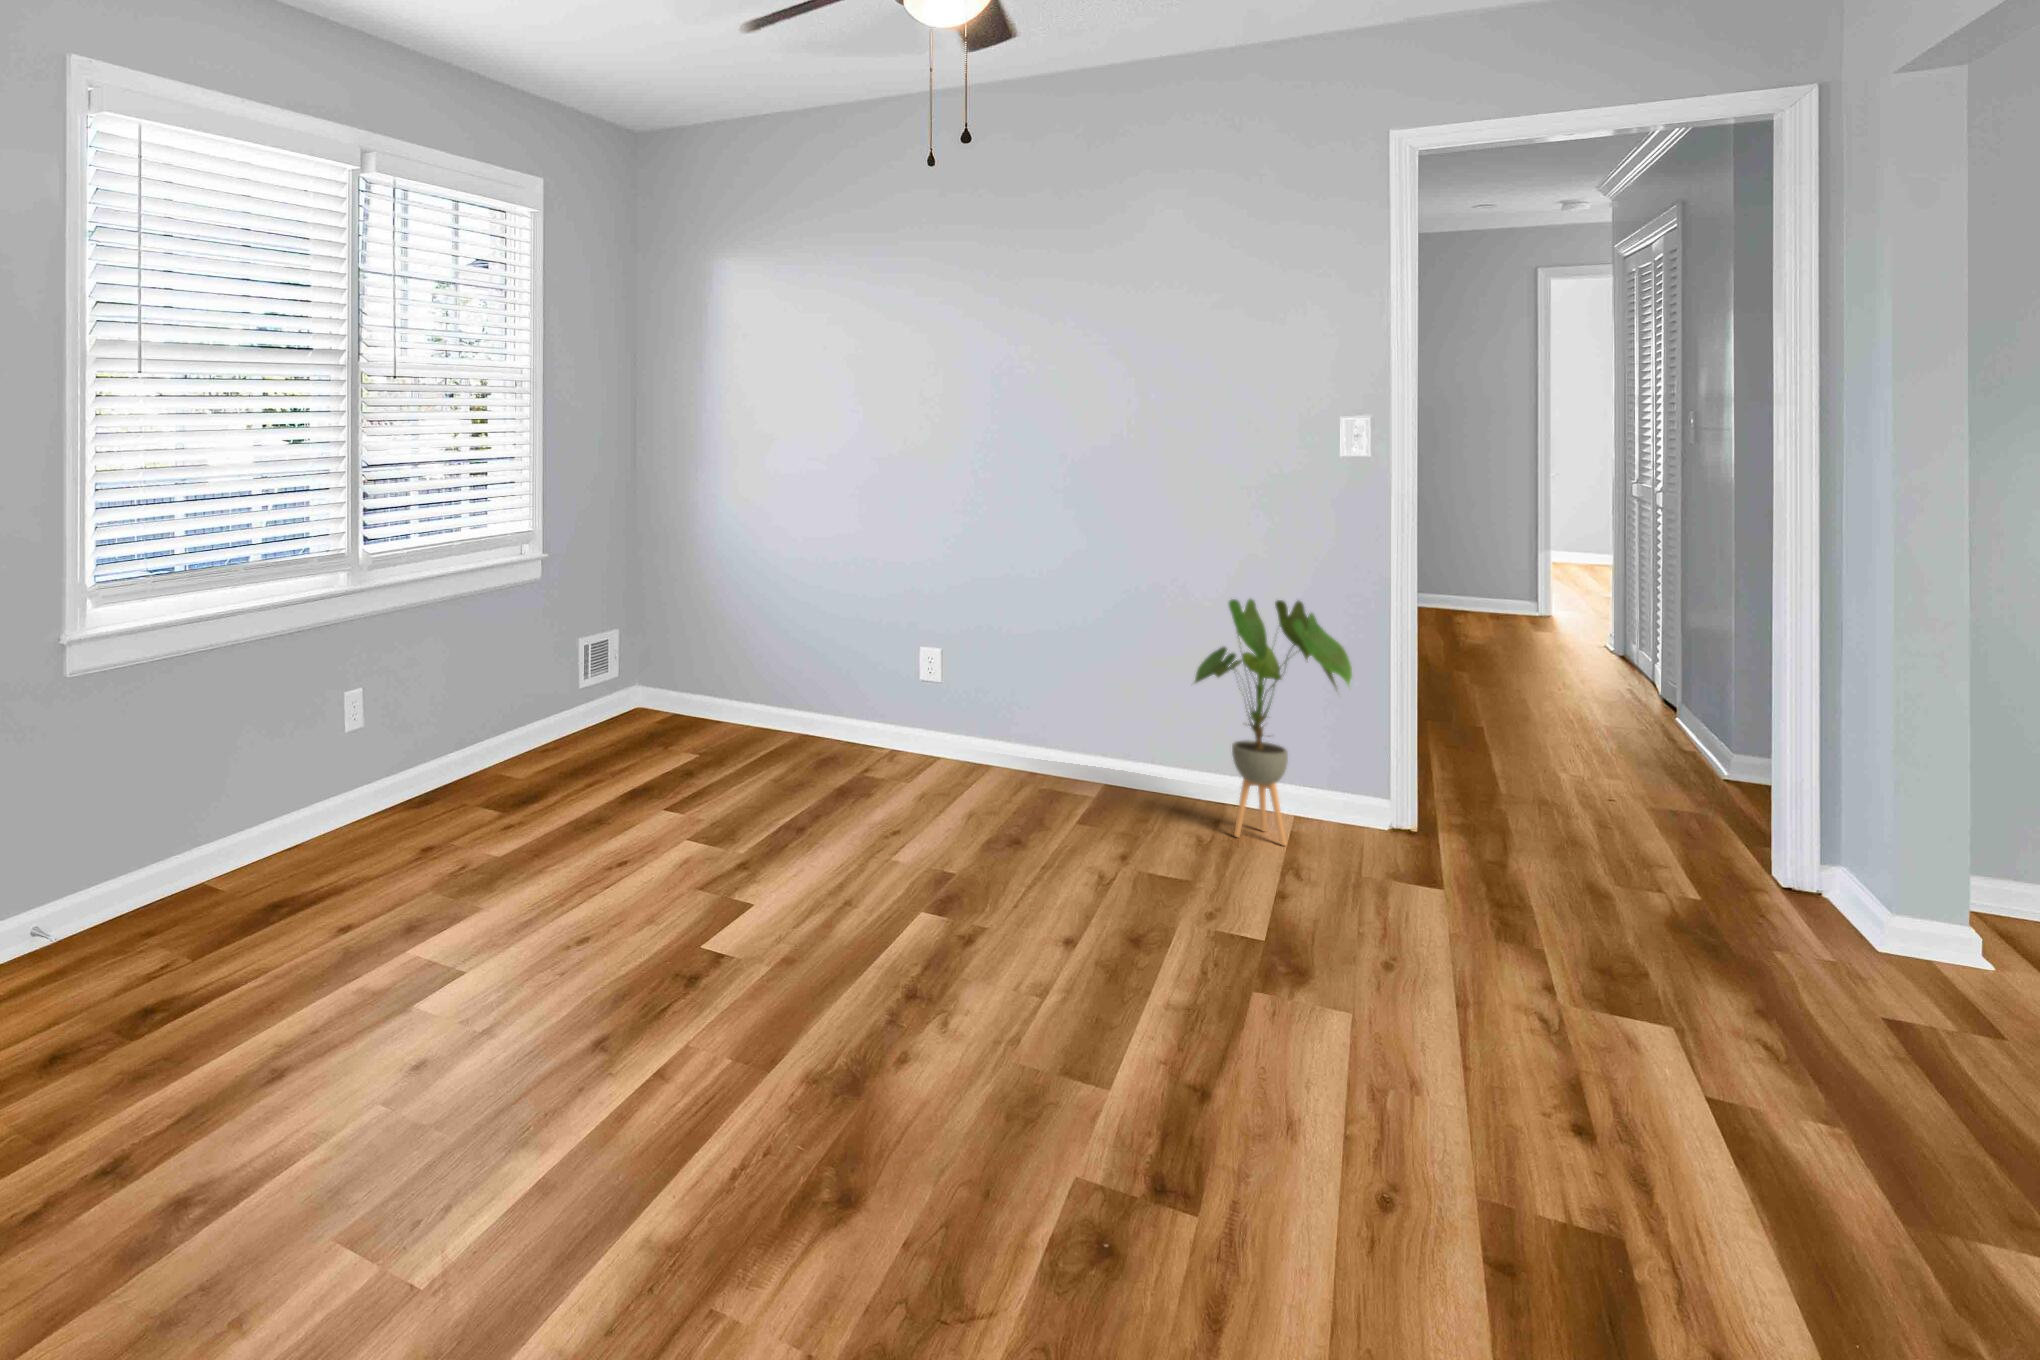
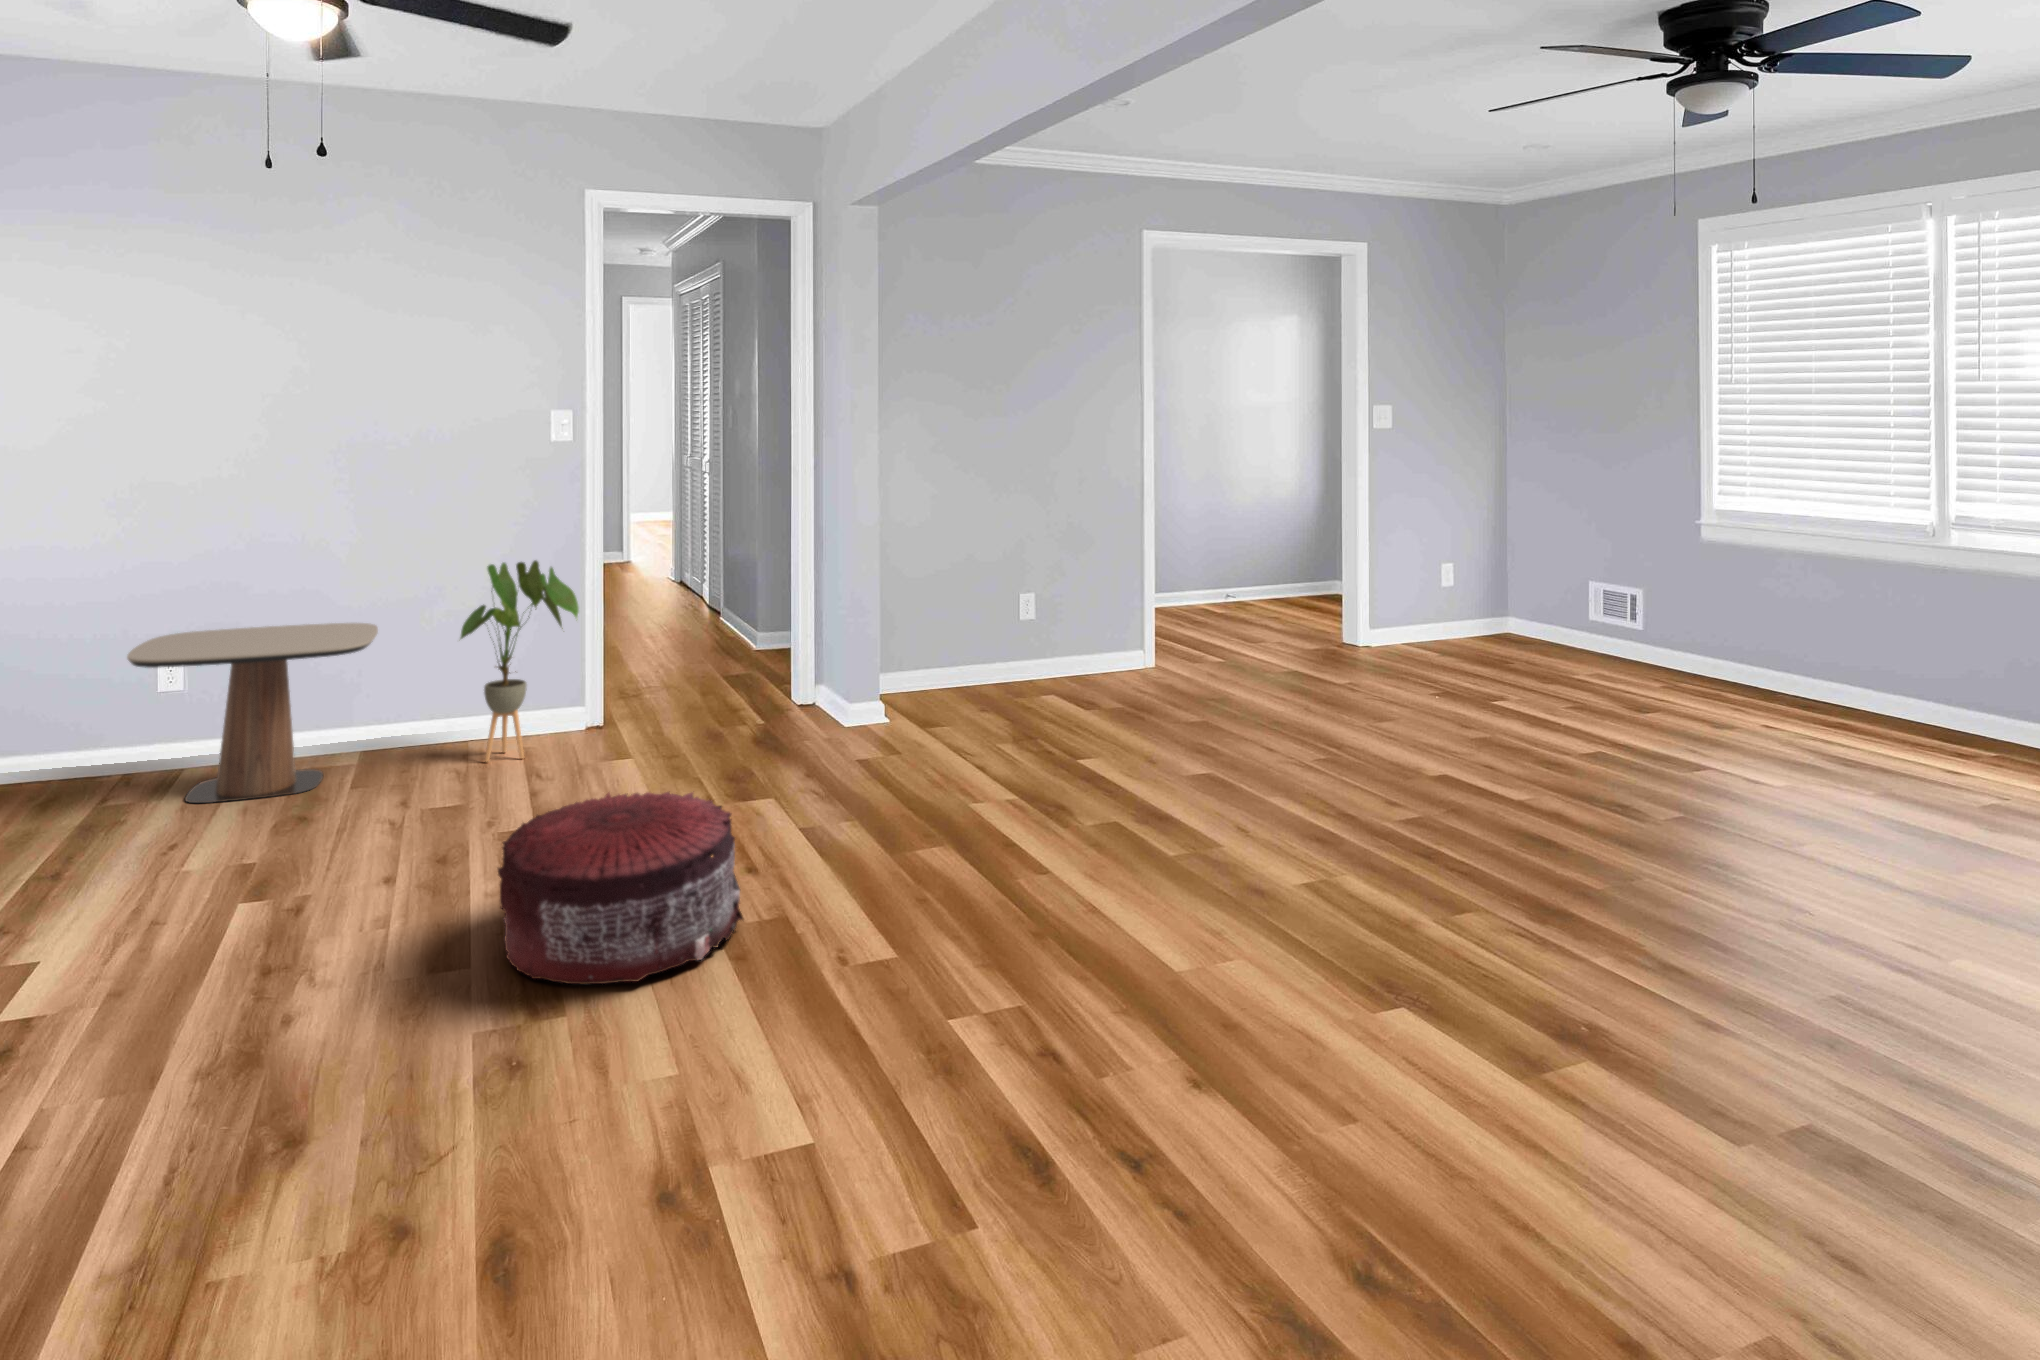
side table: none [870,625,1108,813] -> present [127,623,378,803]
pouf: none [1147,930,1525,1233] -> present [498,792,743,985]

